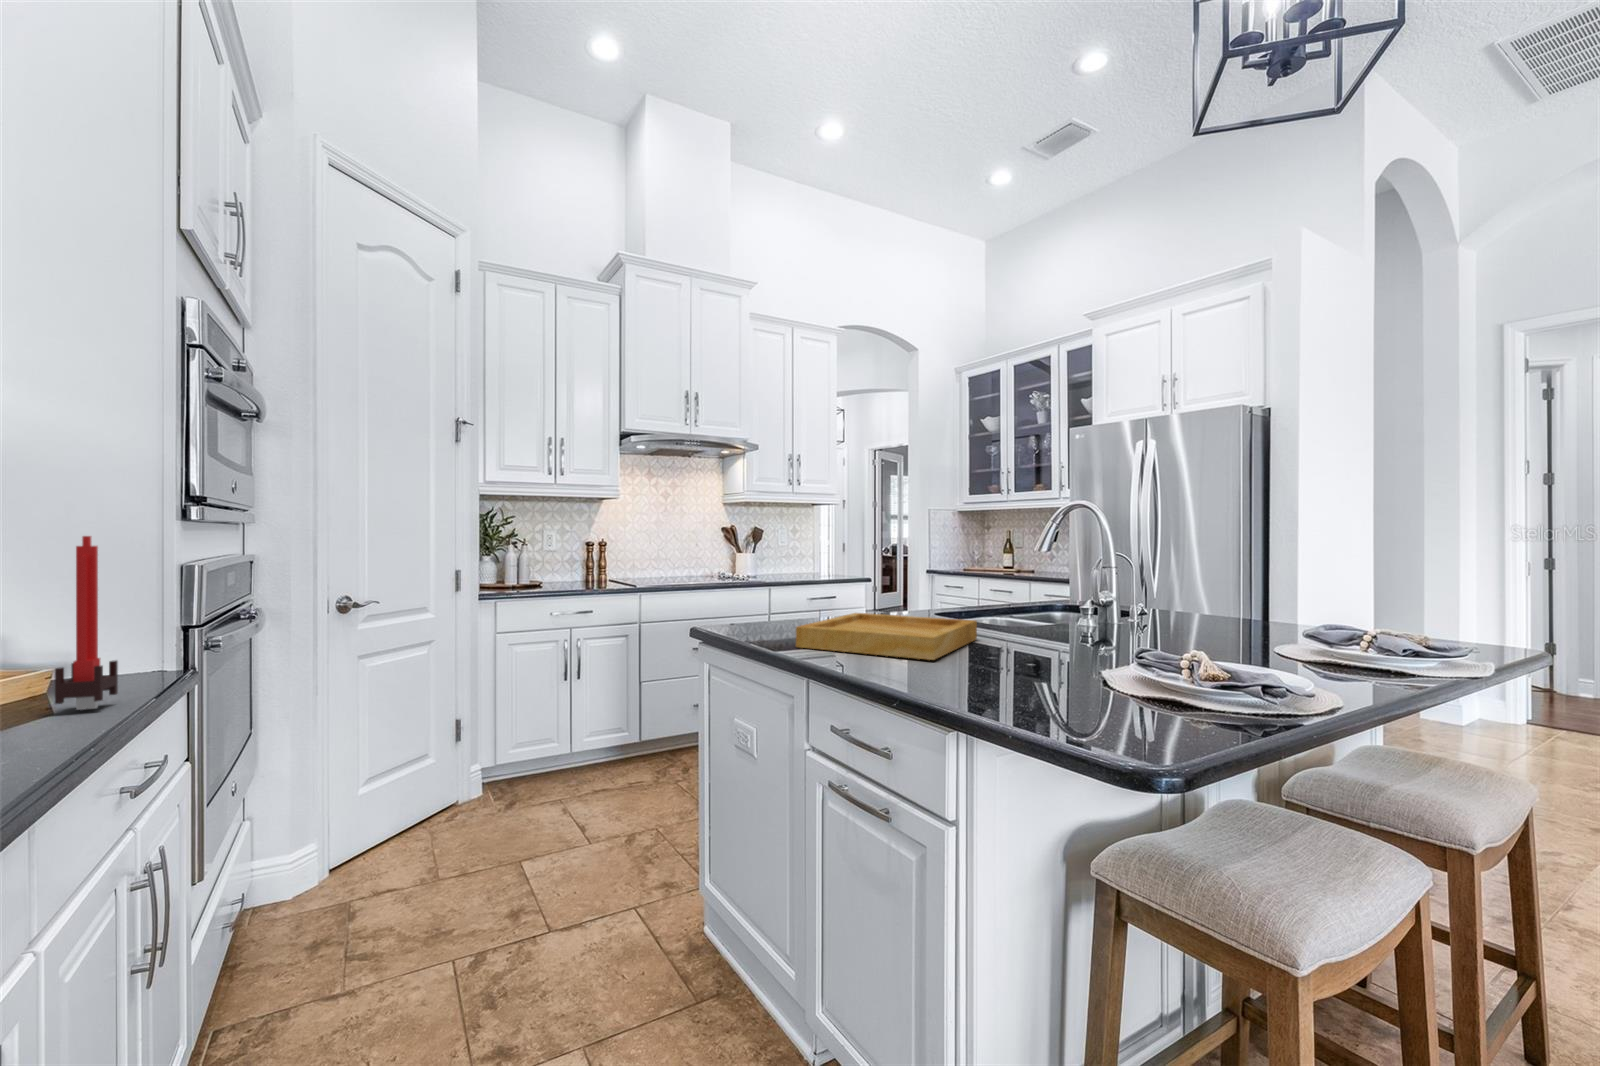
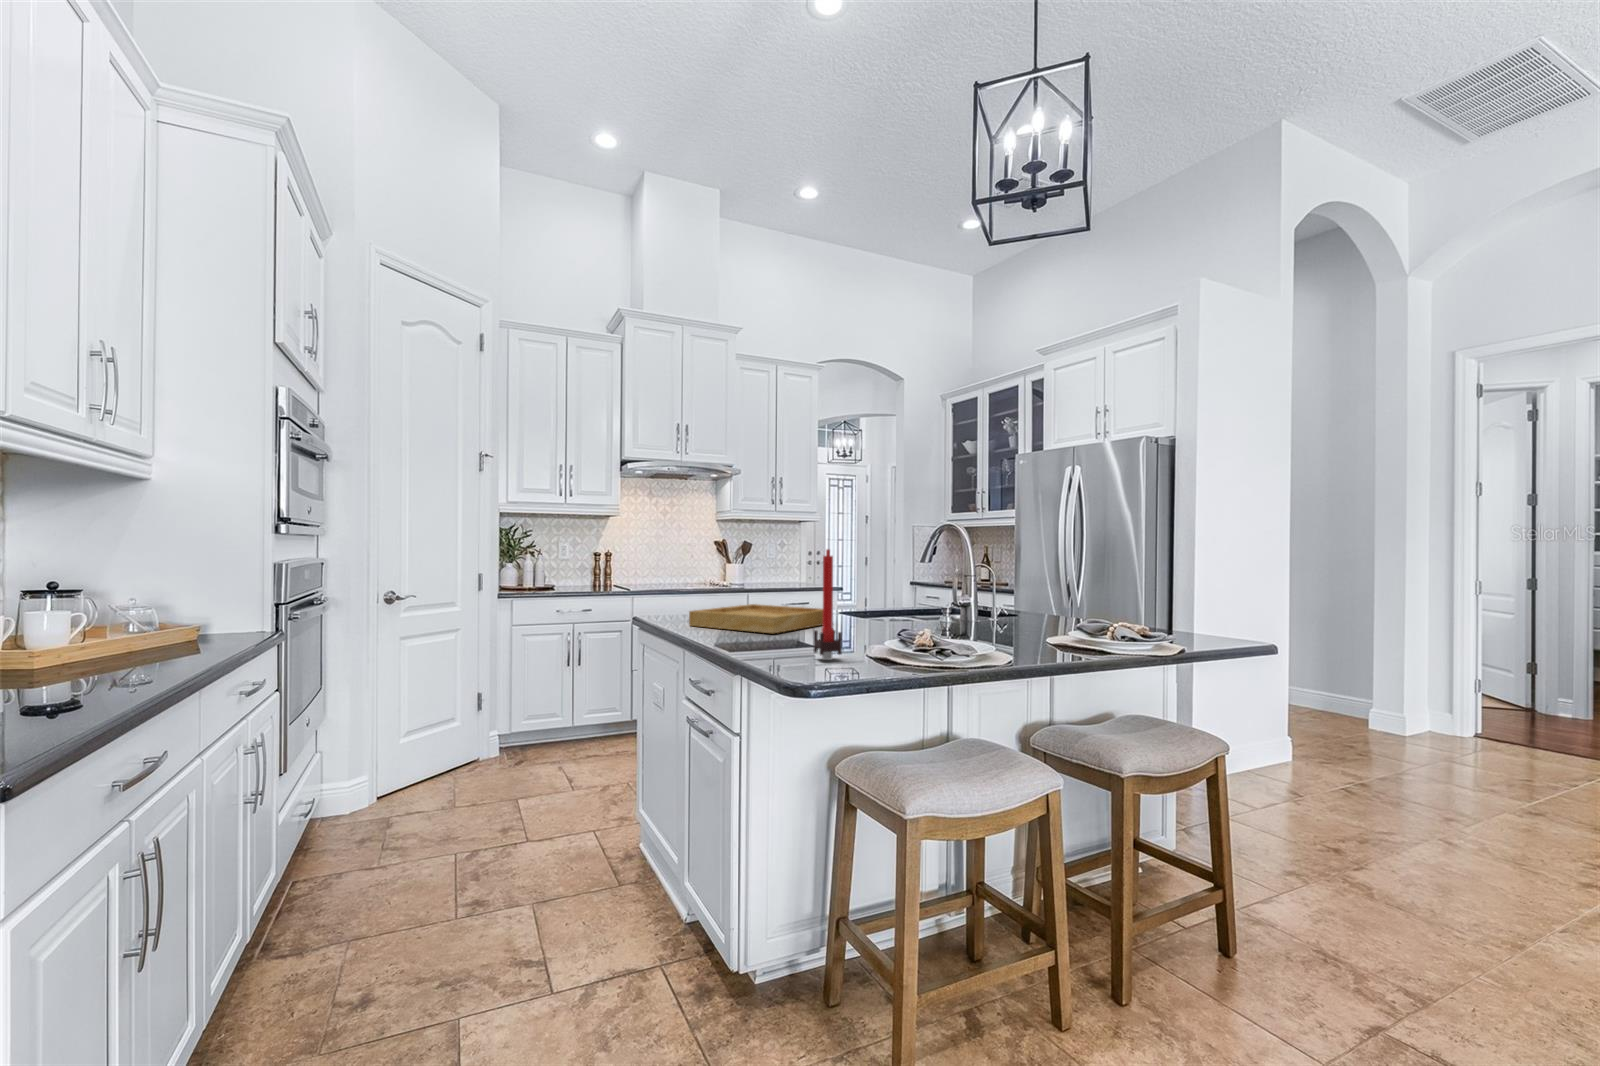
candle: present [55,536,118,710] -> present [814,549,842,660]

